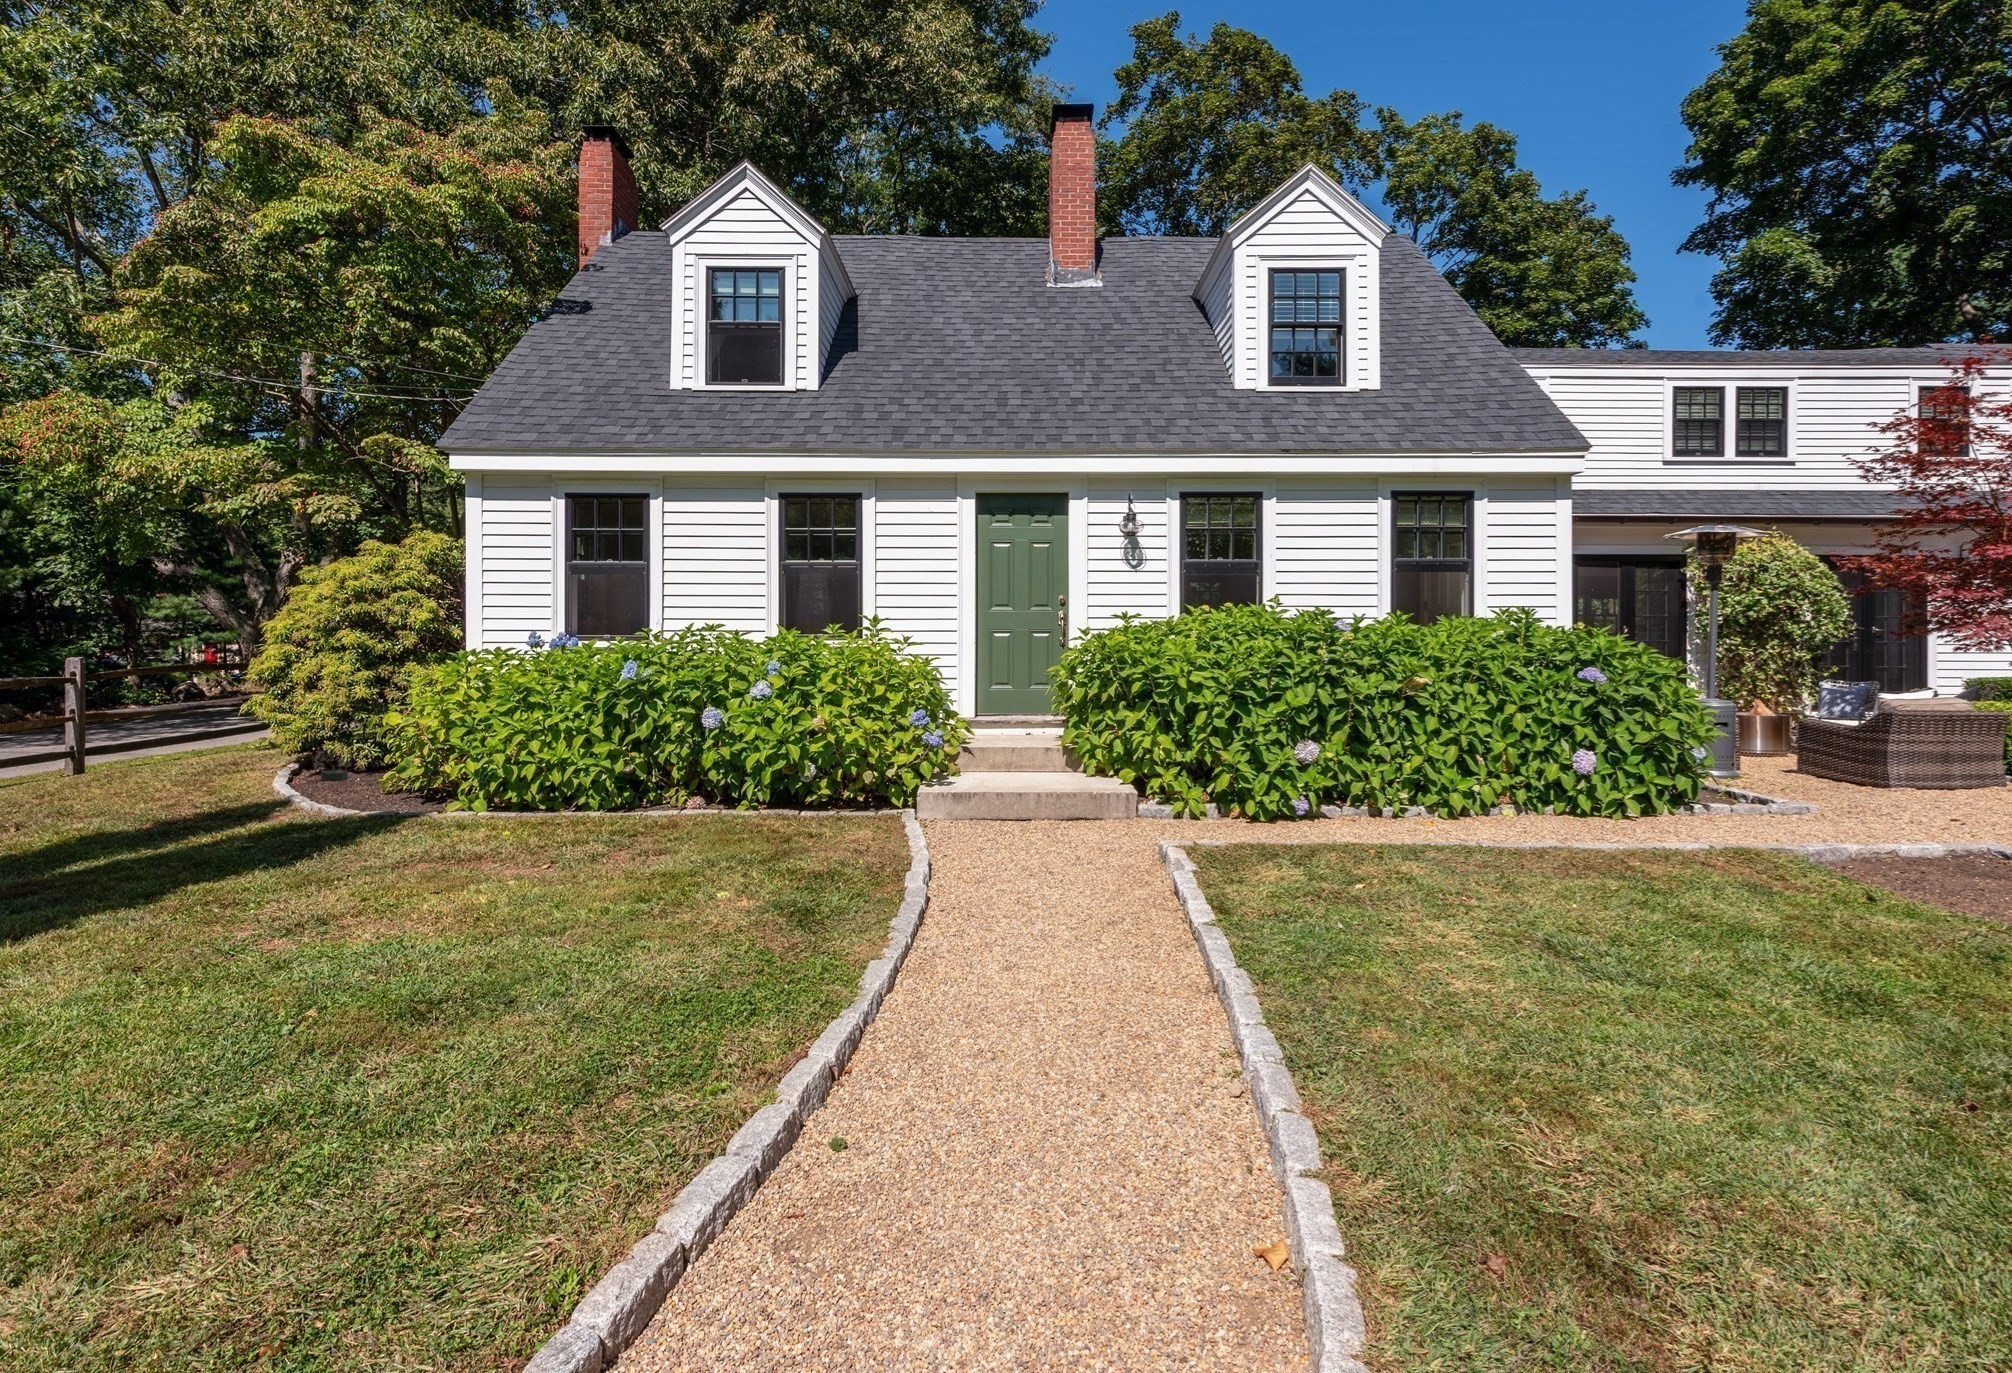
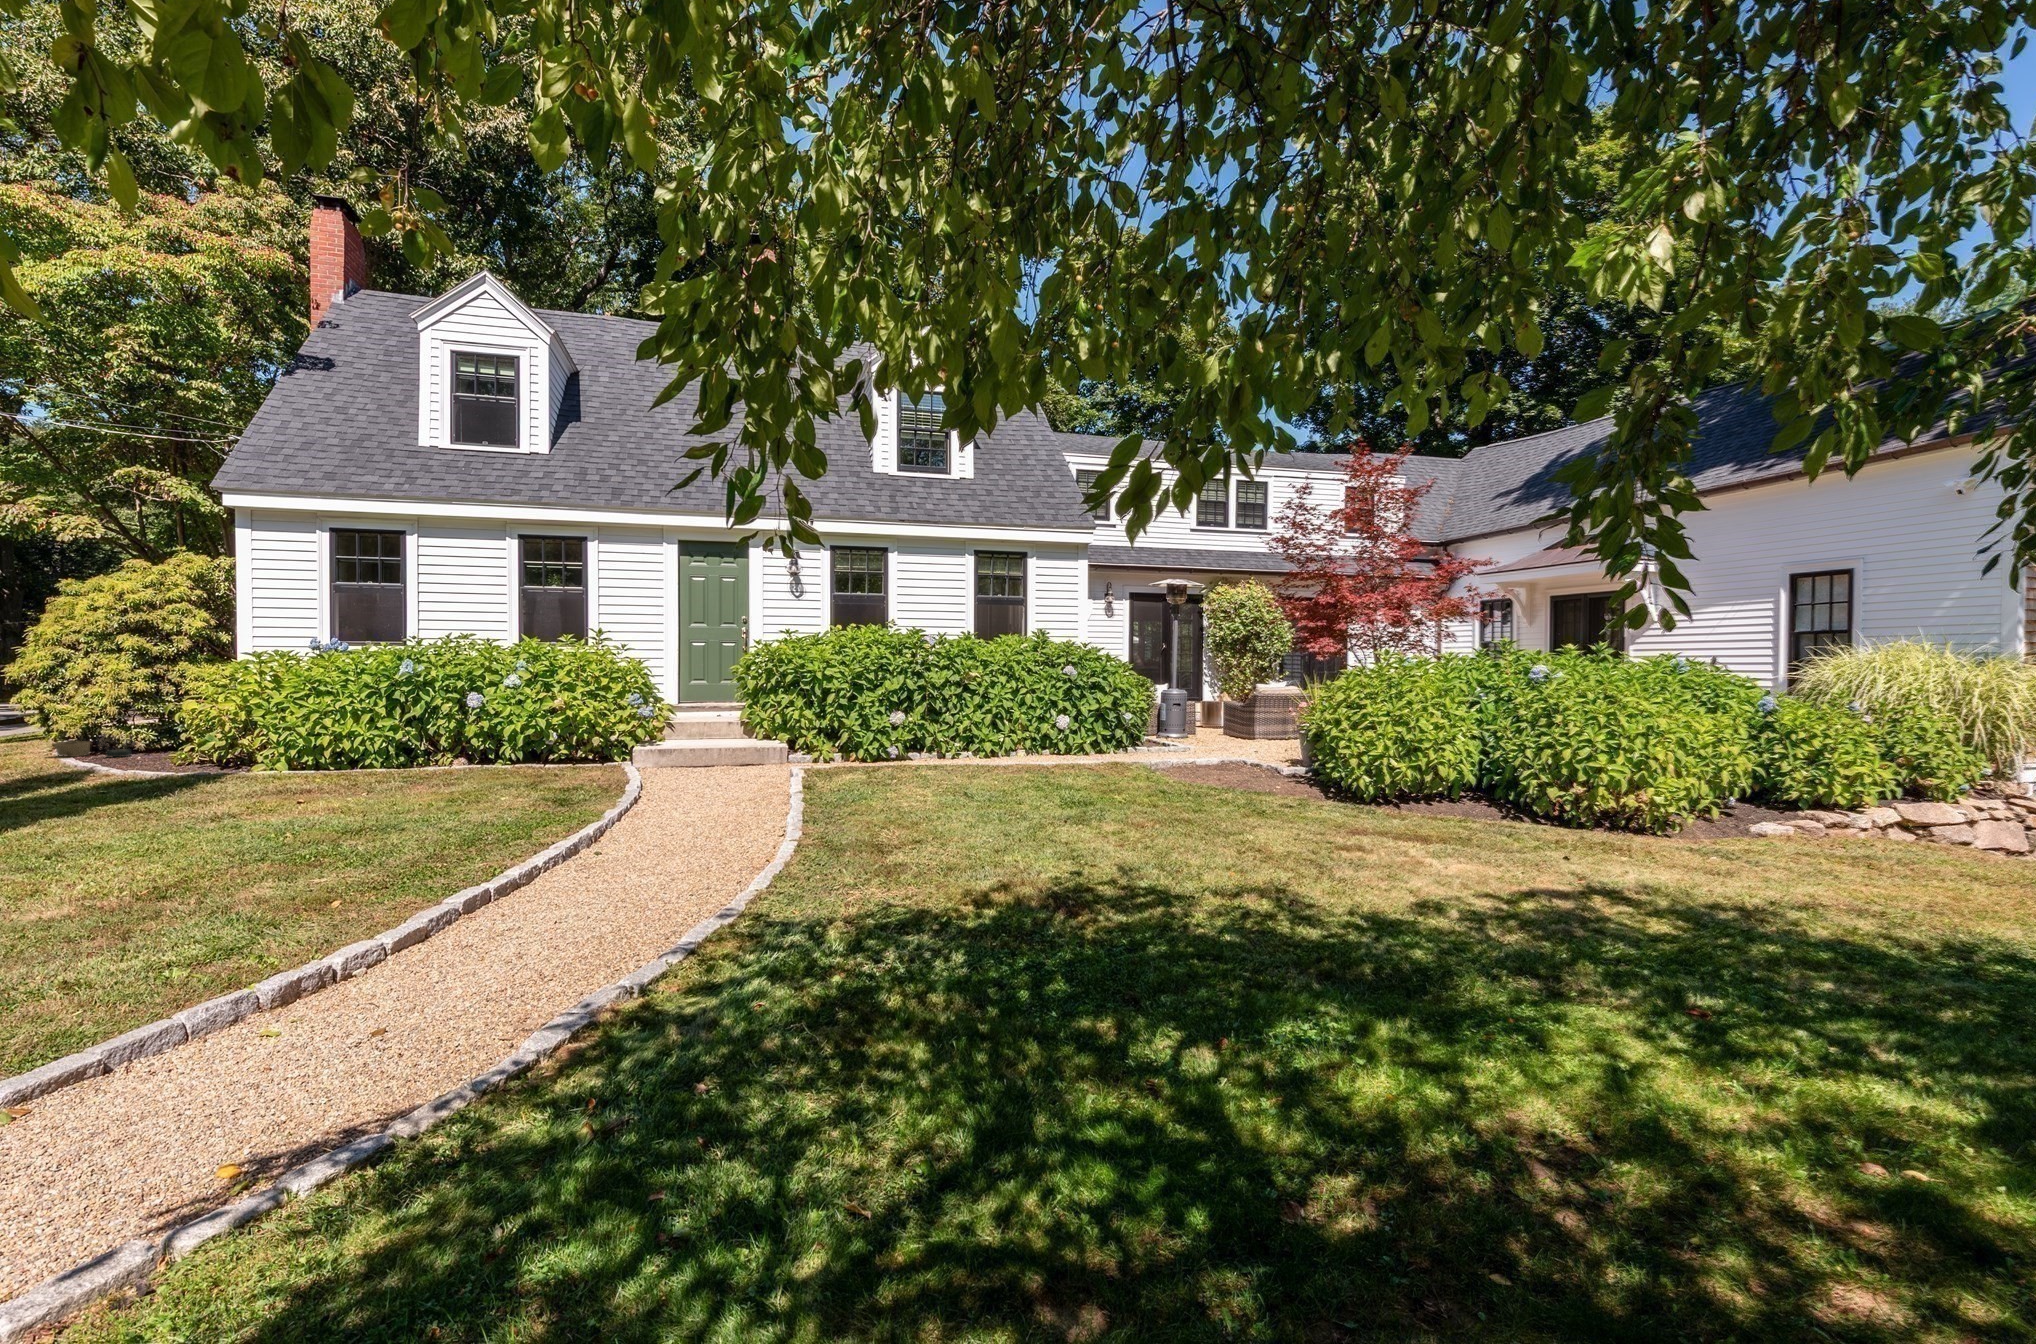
basket: none [273,748,310,778] -> present [54,737,90,757]

